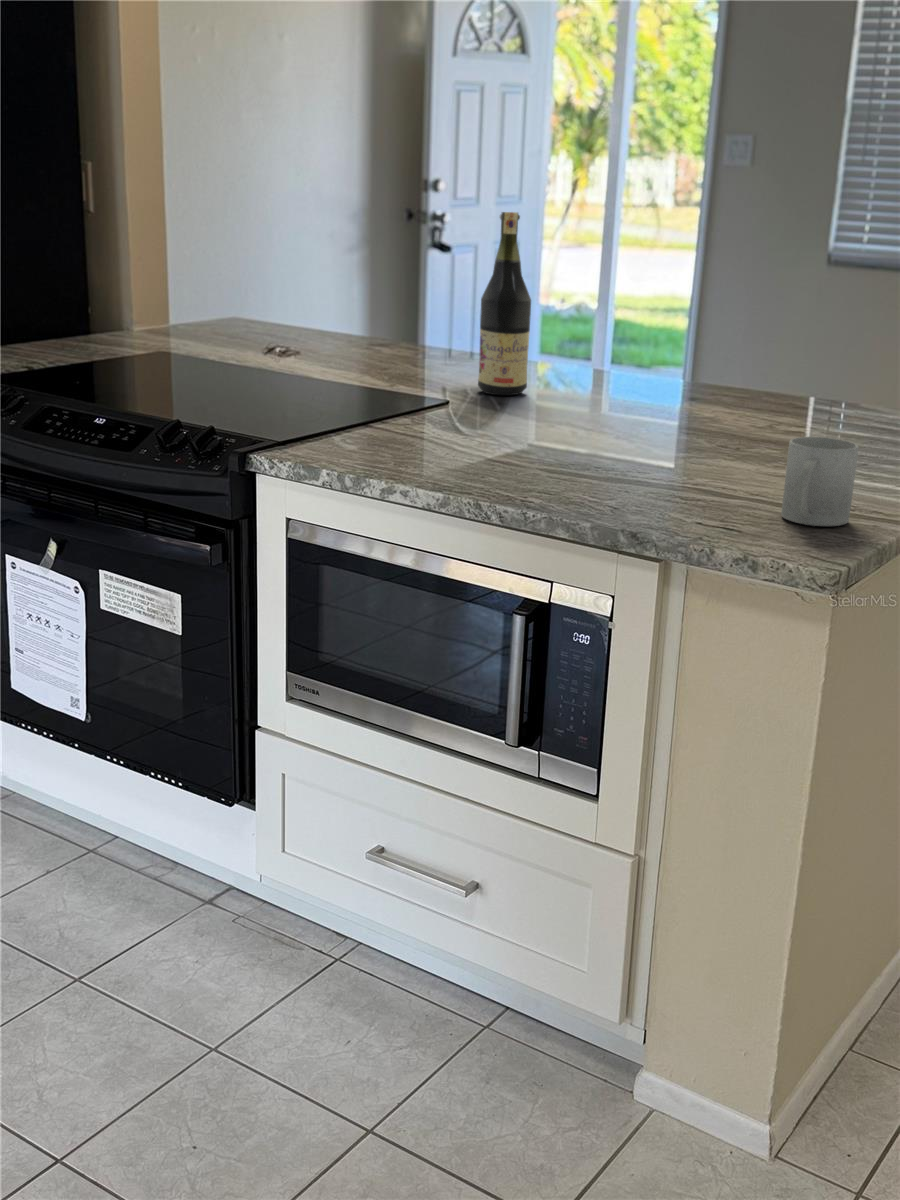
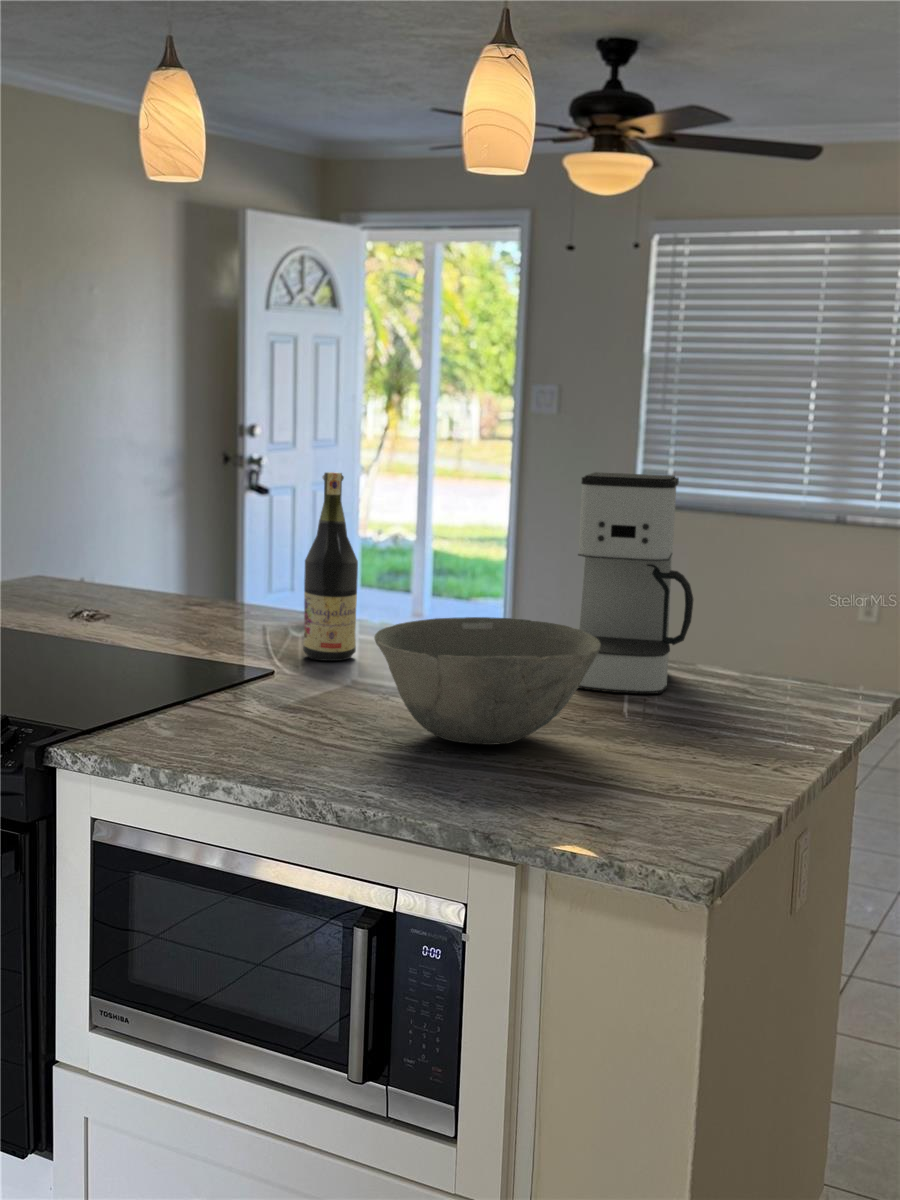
coffee maker: none [727,212,857,430] -> present [578,472,693,694]
bowl: none [541,348,756,463] -> present [374,617,600,745]
mug: present [781,437,859,526] -> none [641,719,718,818]

